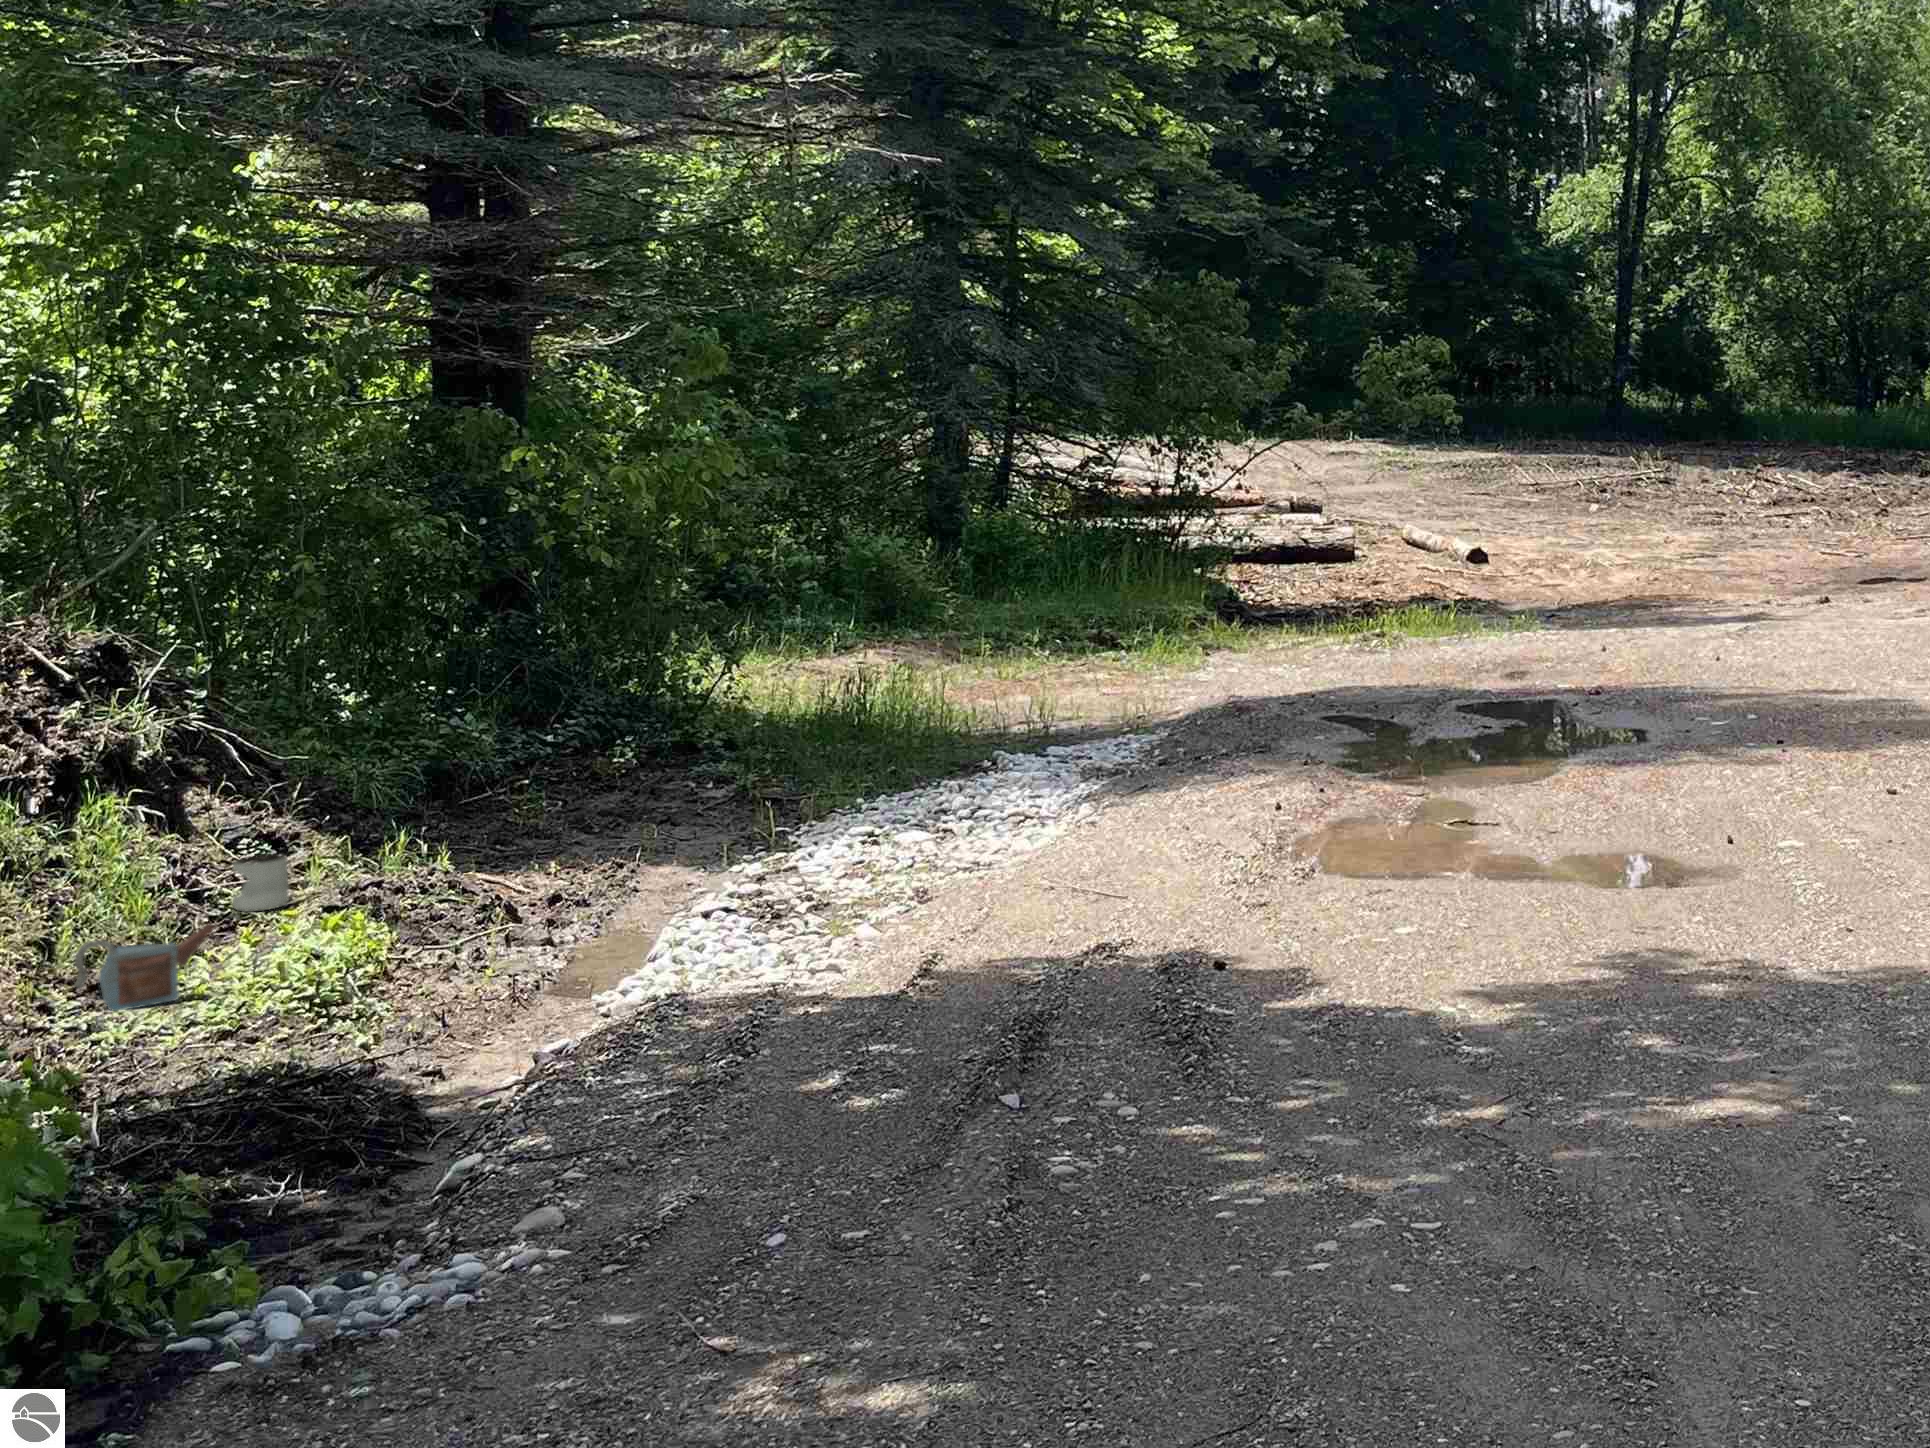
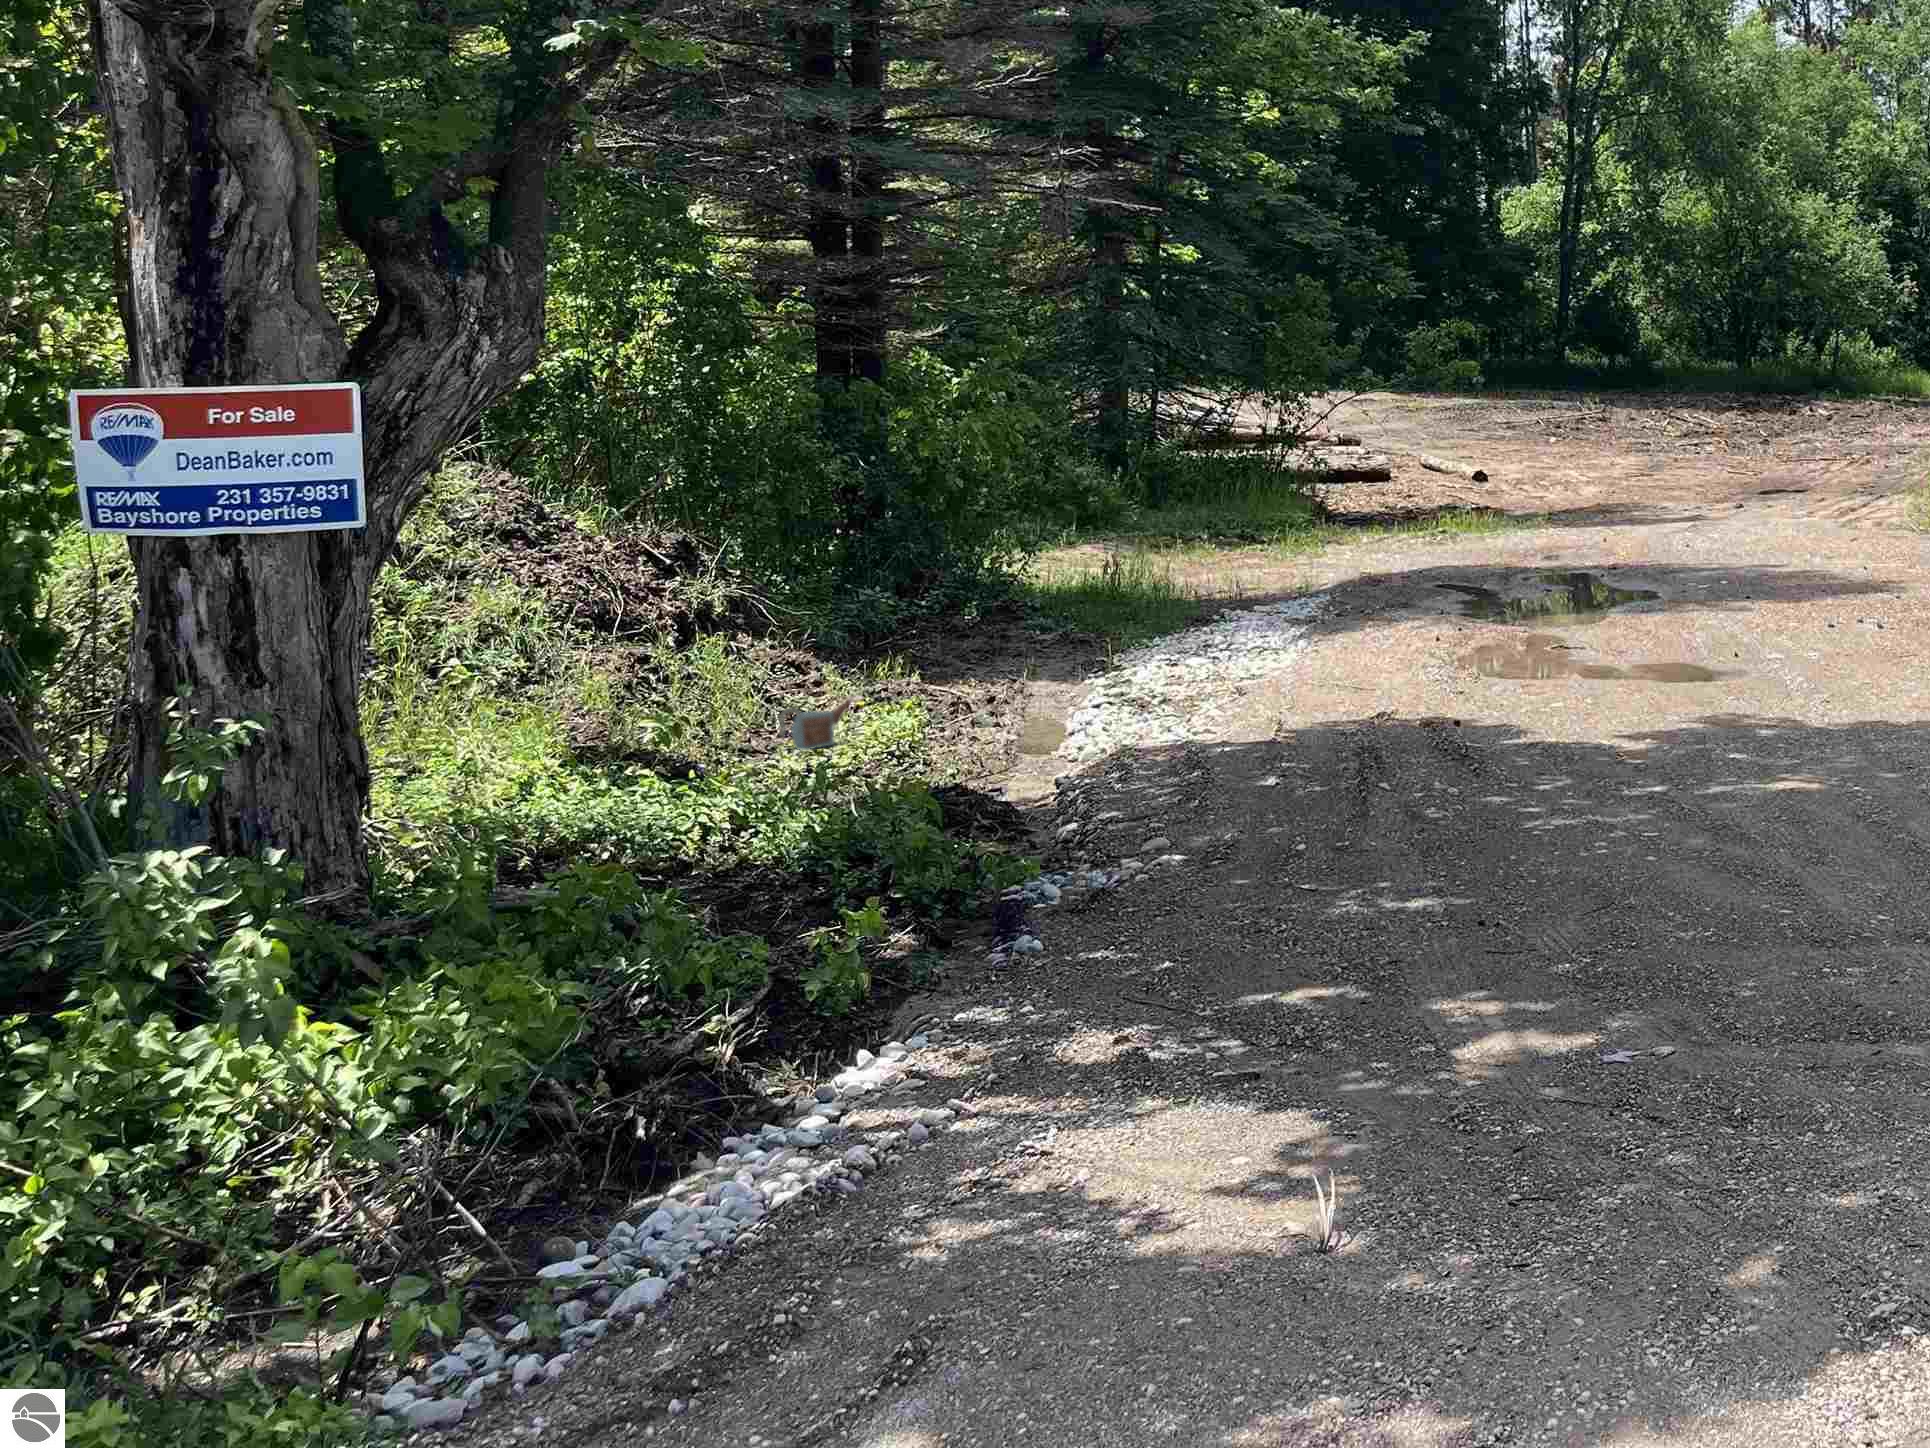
planter: present [233,854,289,912] -> none [809,666,843,701]

